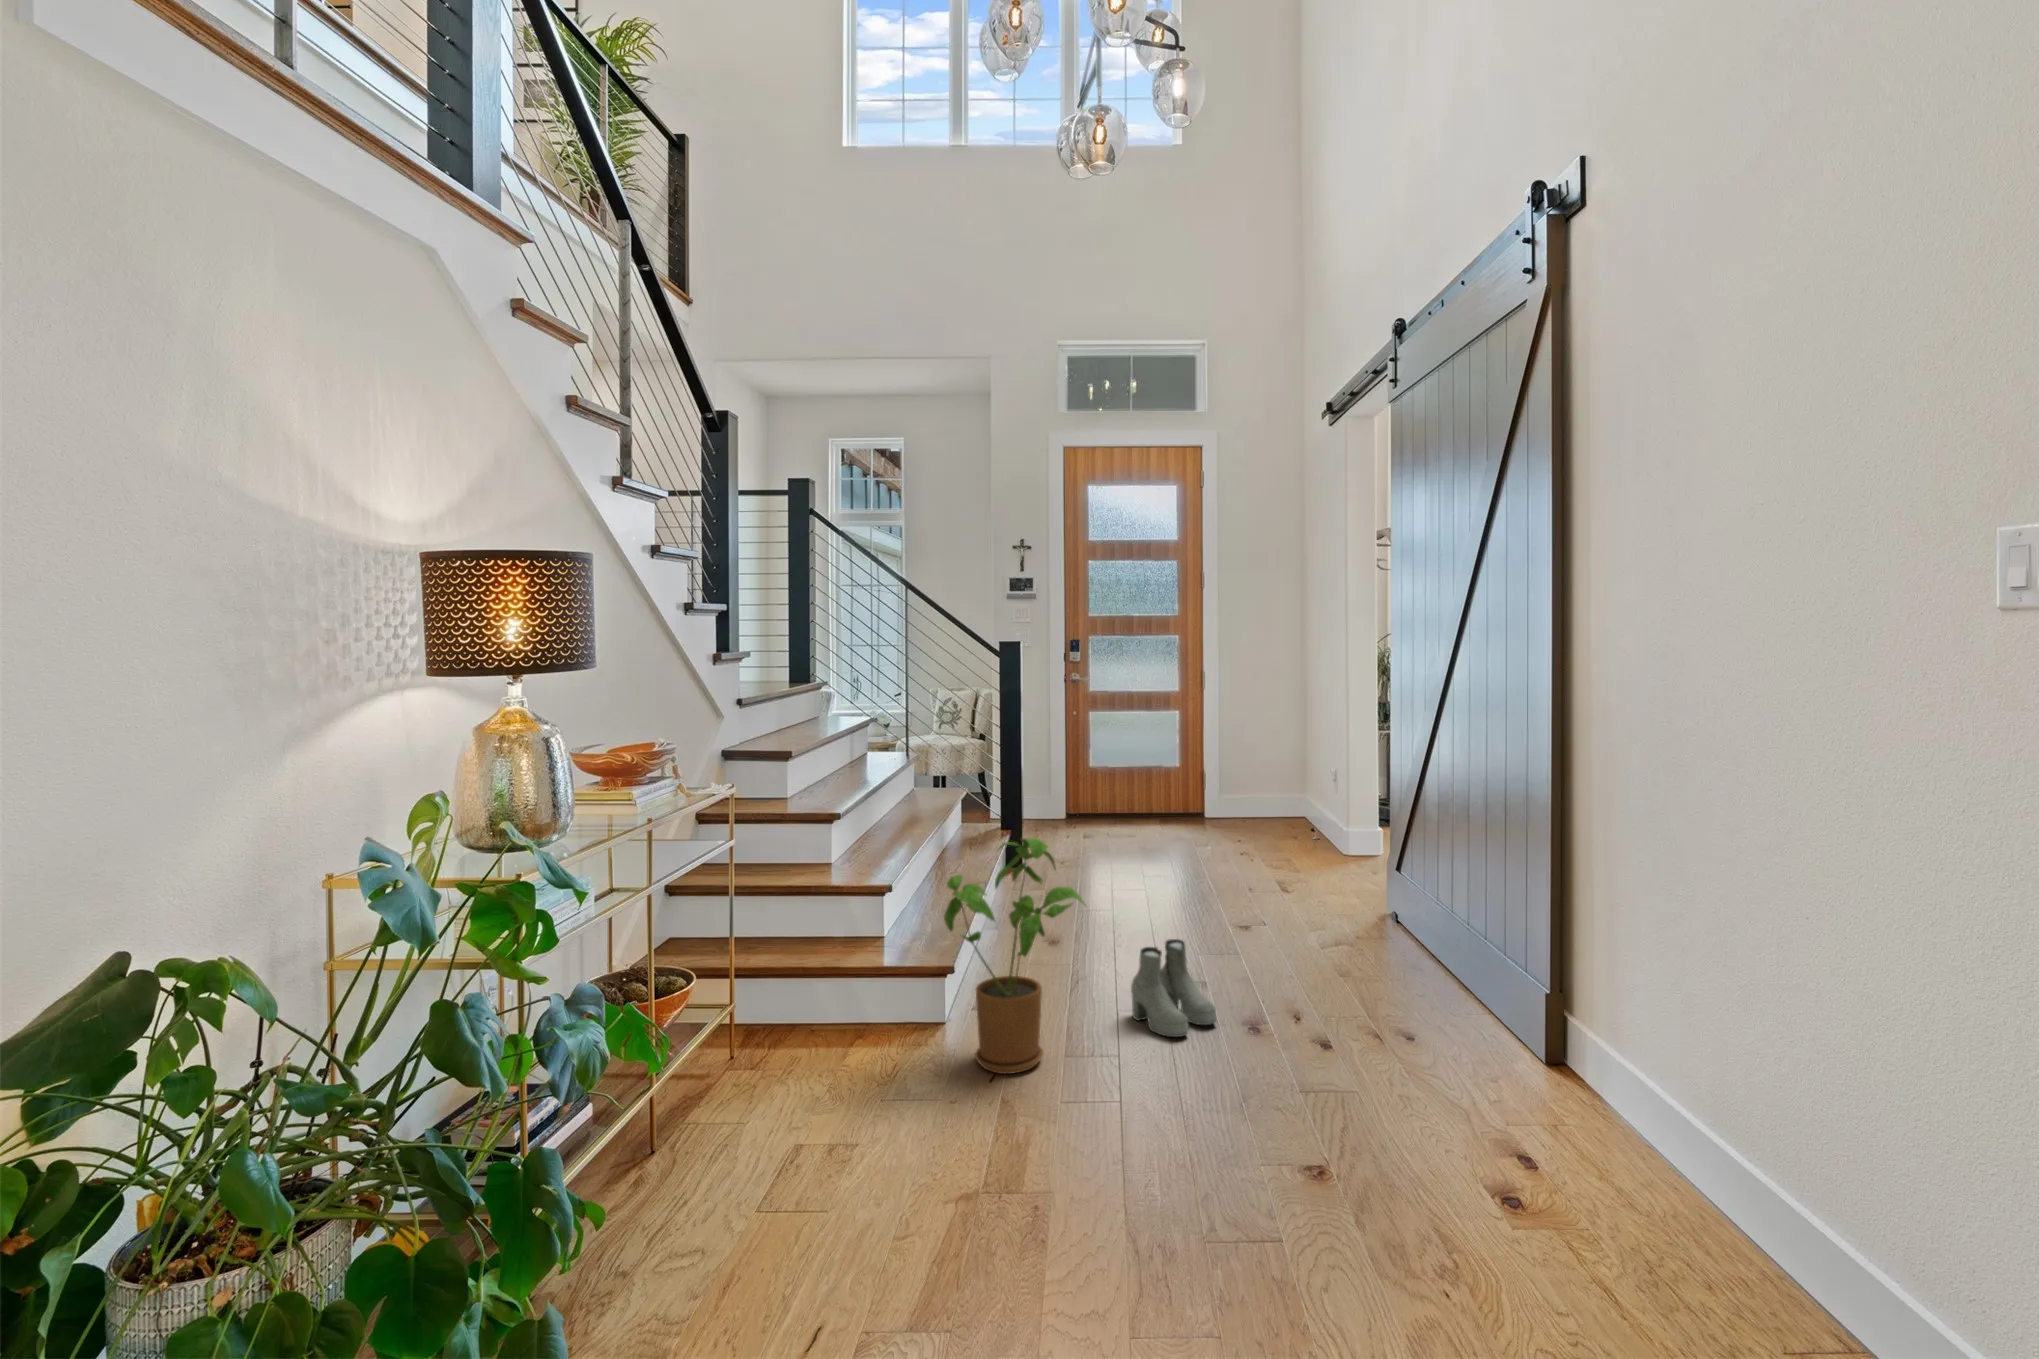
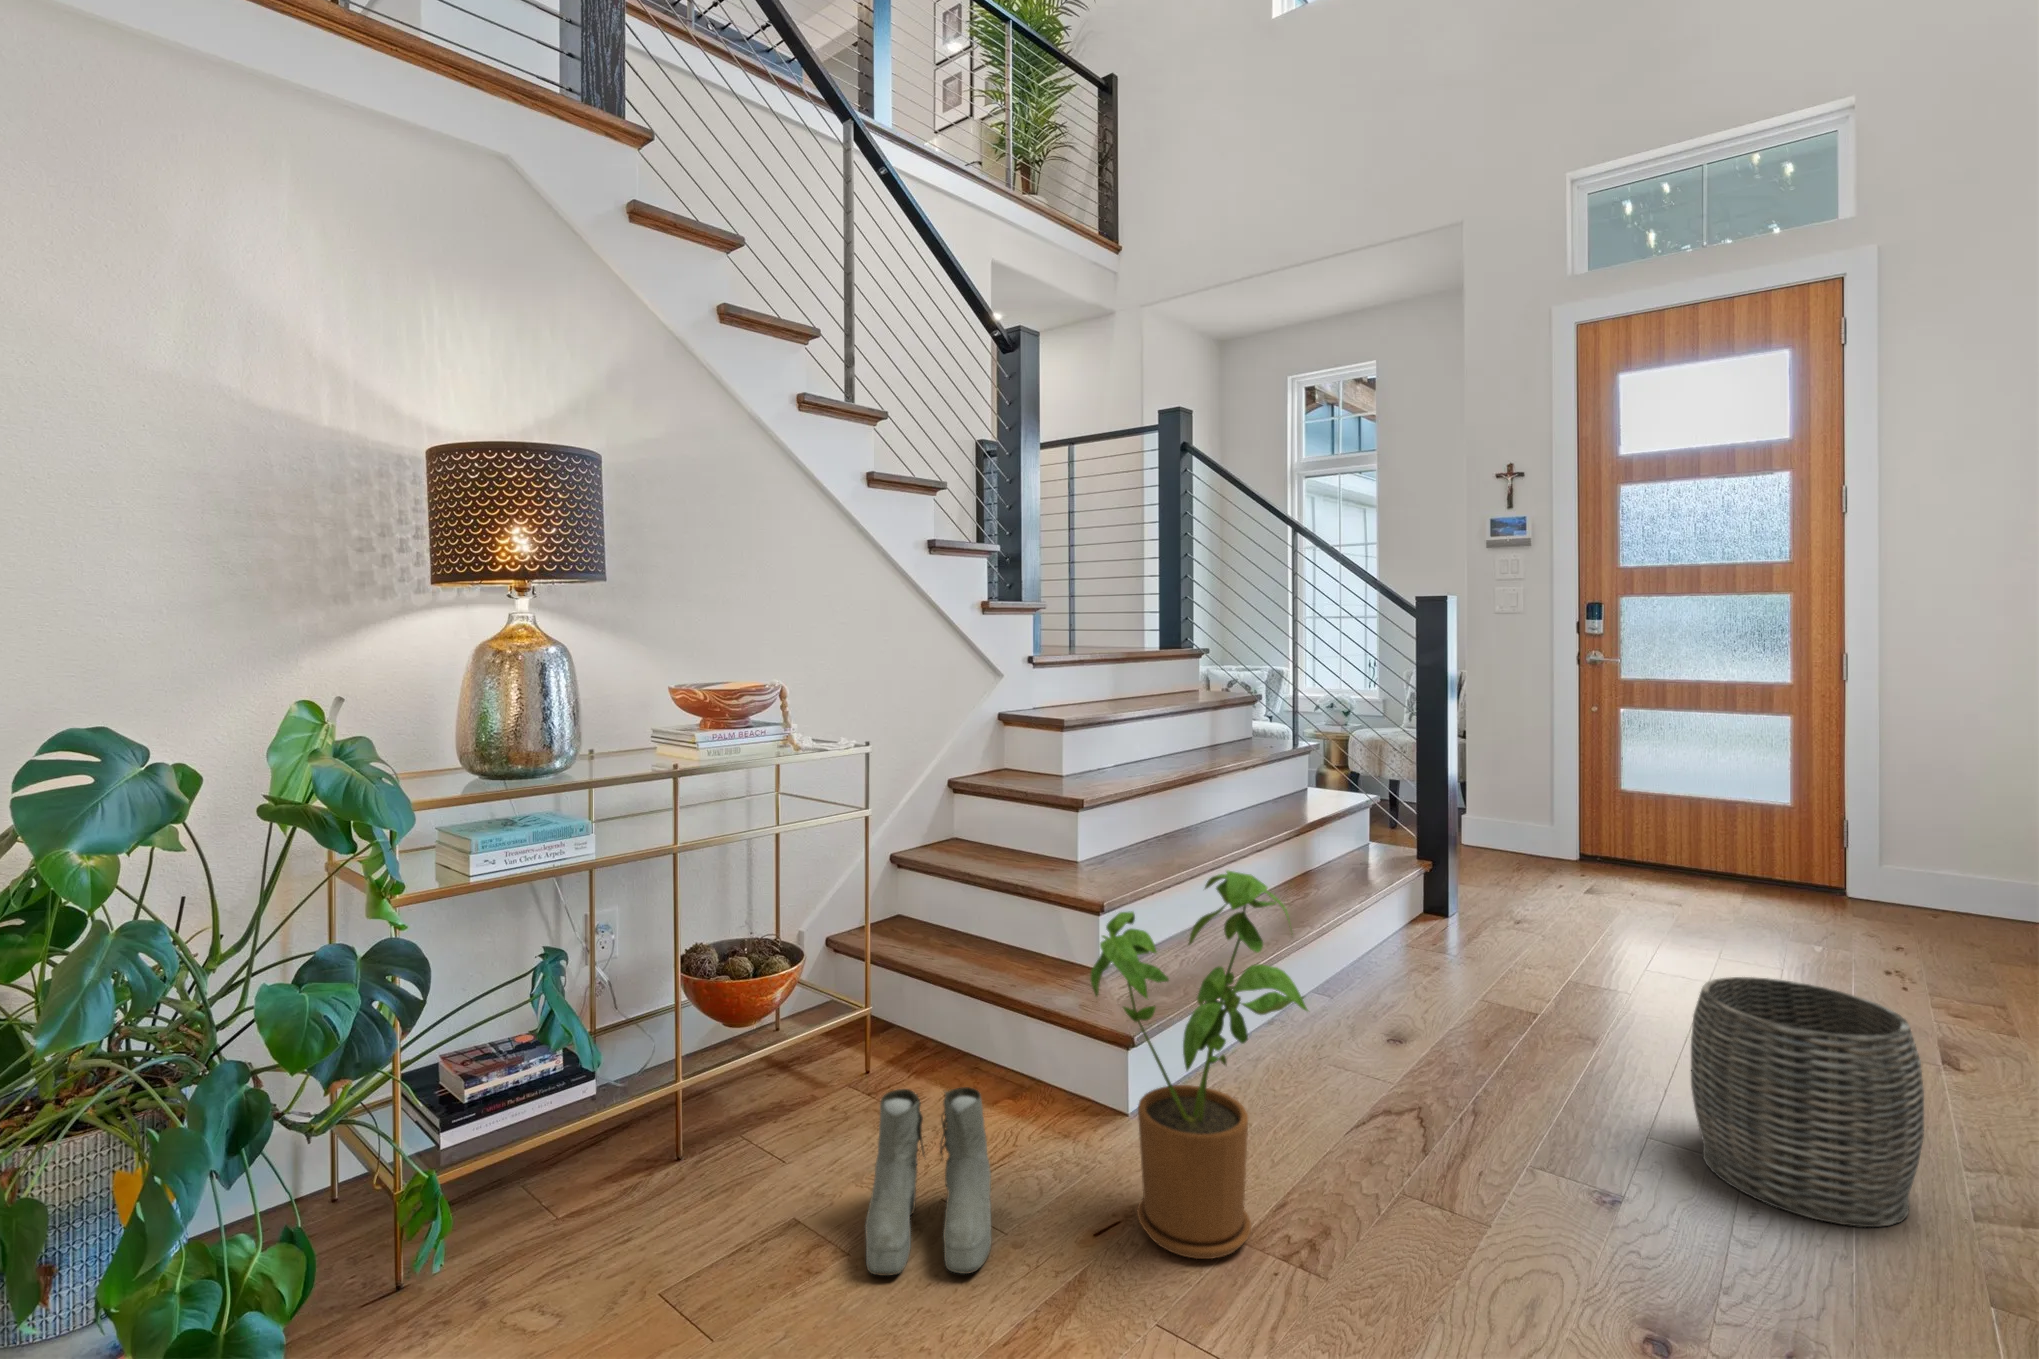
woven basket: none [1201,859,1292,971] -> present [1691,977,1924,1227]
boots: present [1131,939,1217,1037] -> present [865,1087,992,1276]

